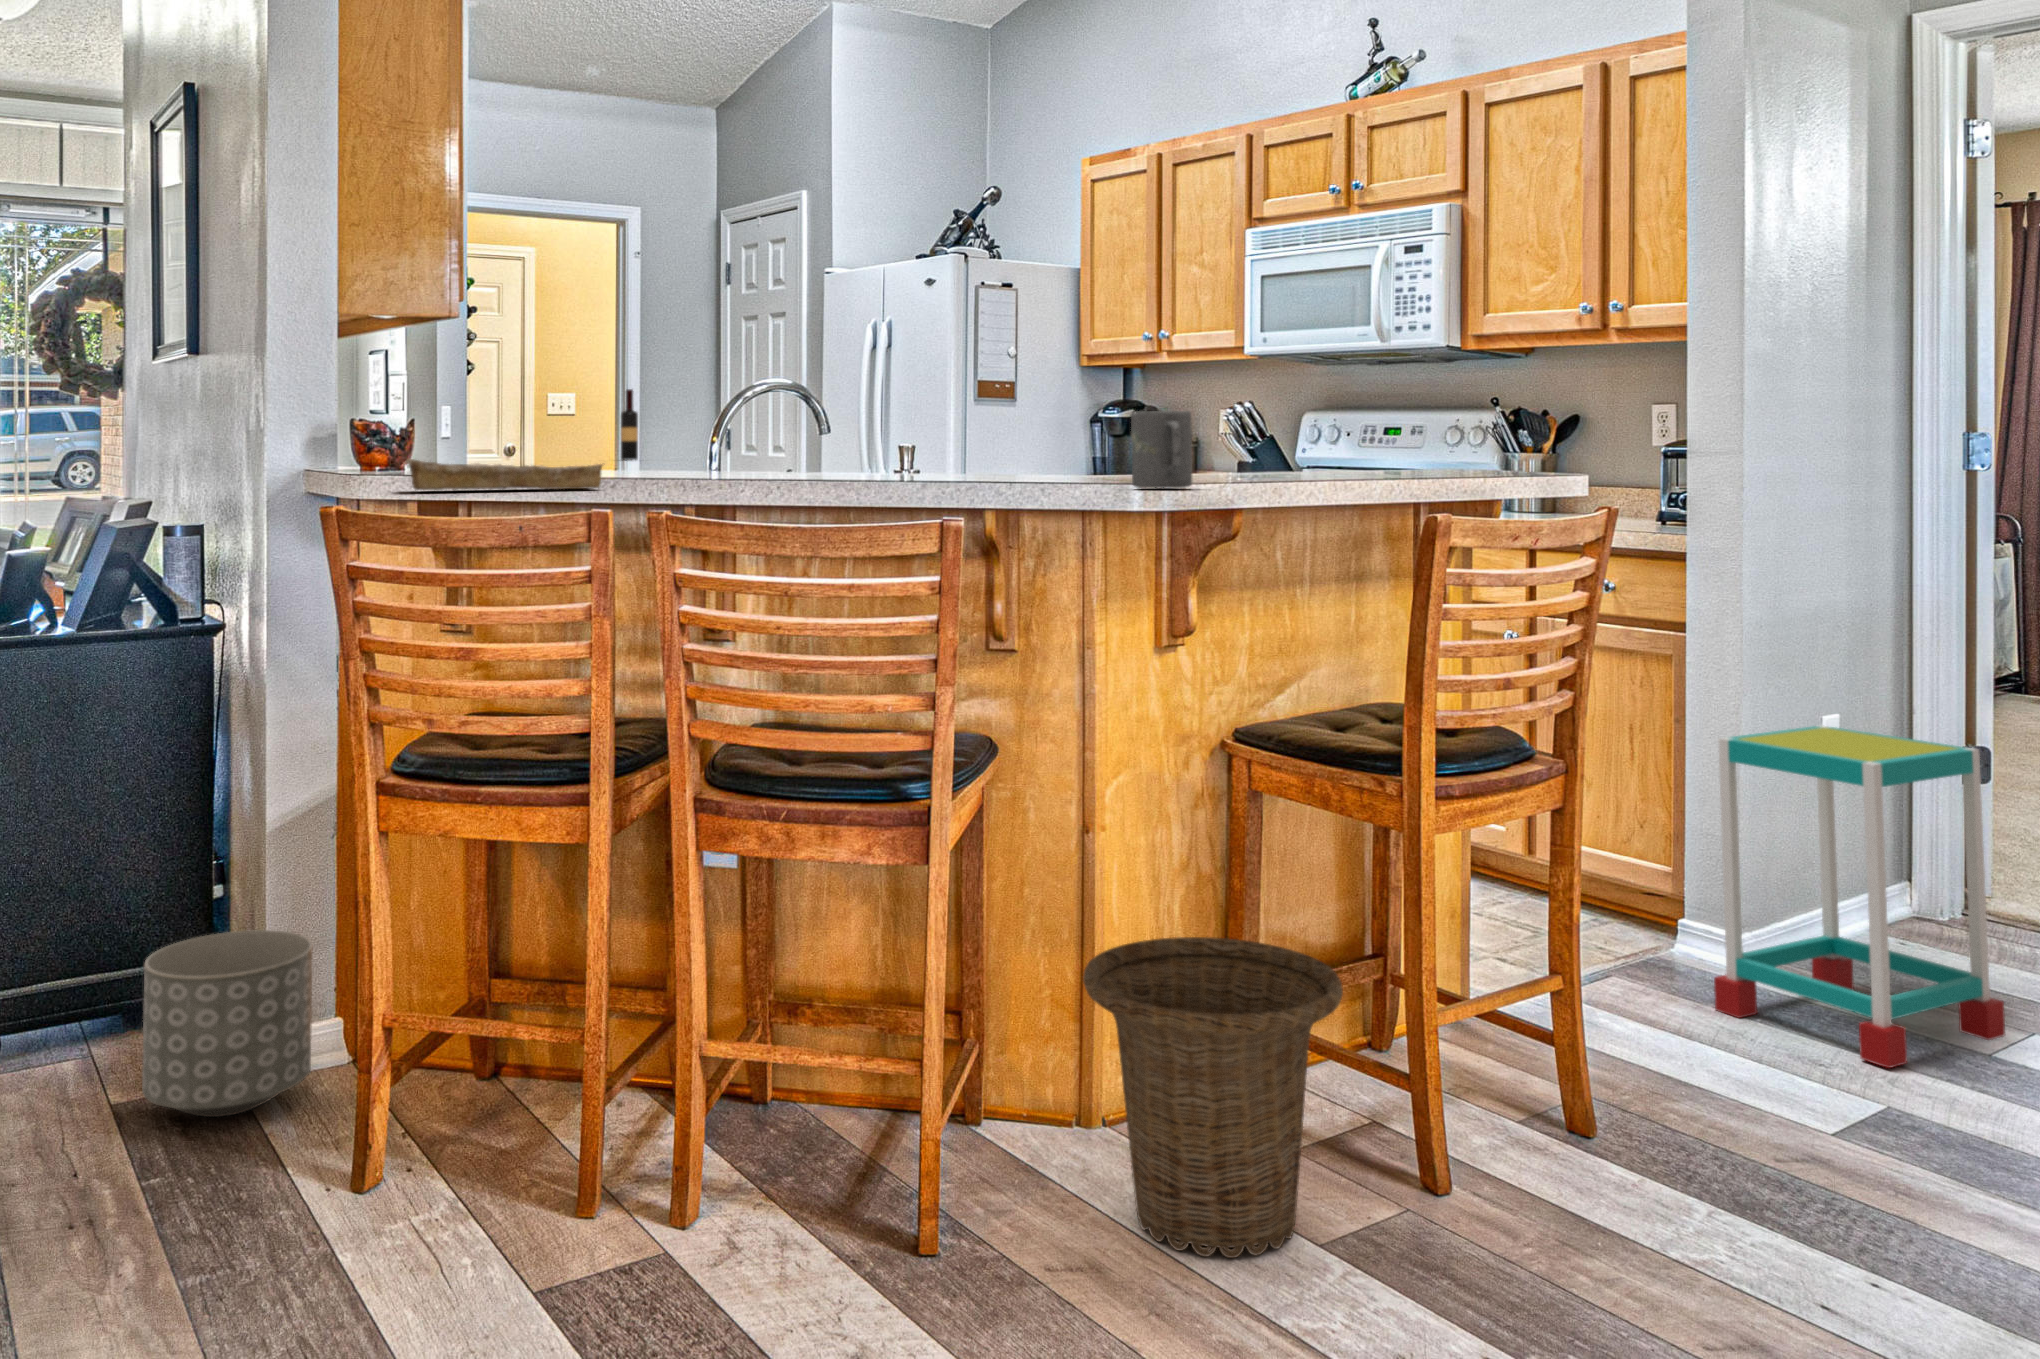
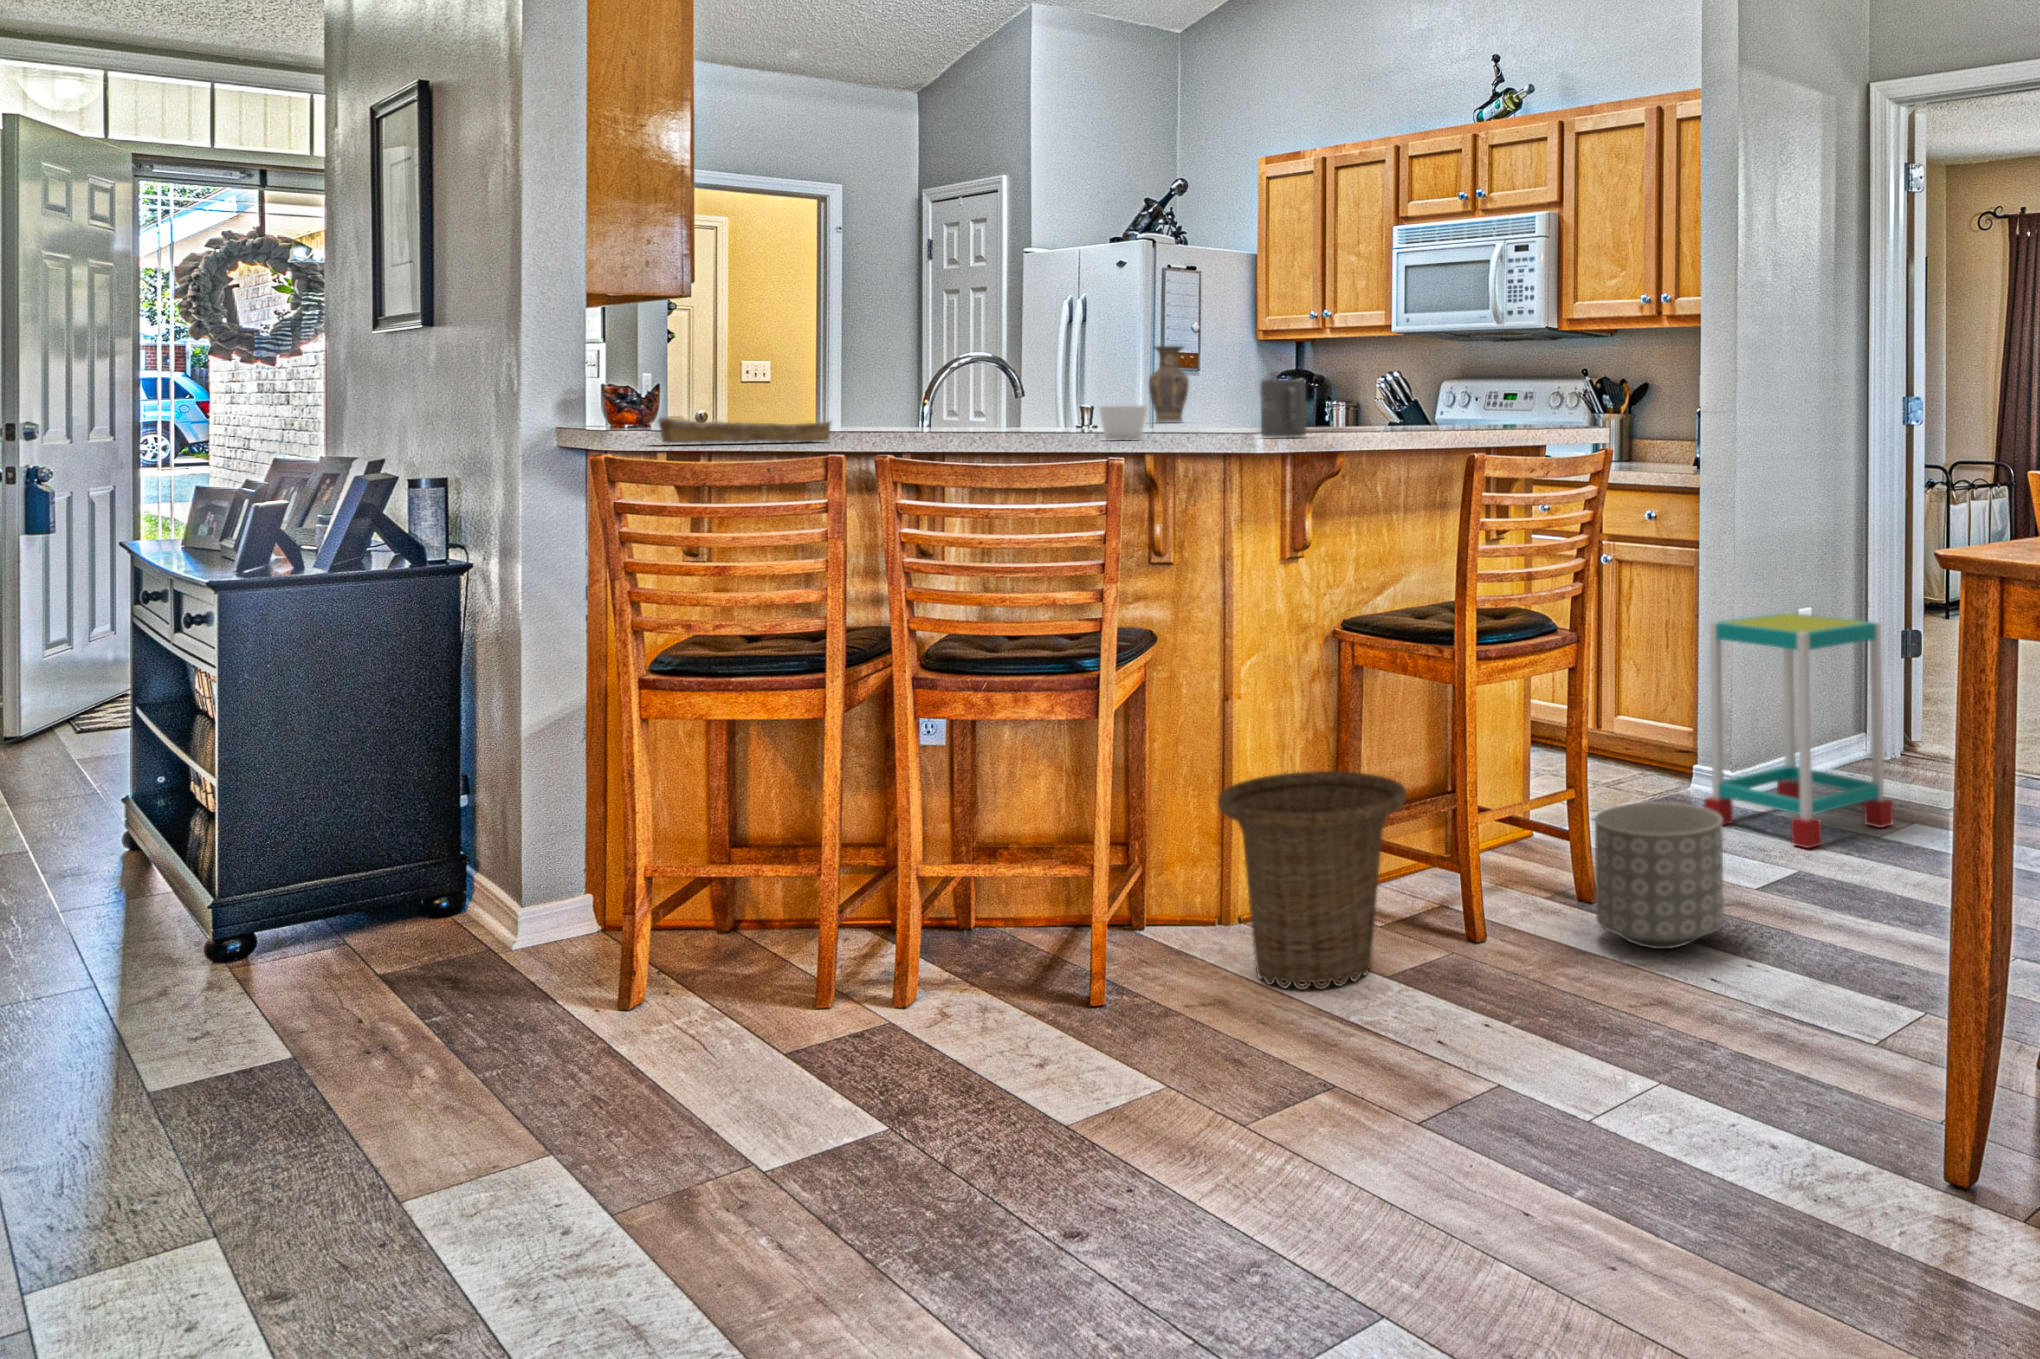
vase: none [961,374,1006,461] -> present [1149,346,1189,423]
wine bottle: present [621,389,638,460] -> none [822,357,840,424]
candle: none [924,446,985,490] -> present [1099,406,1147,439]
planter: present [142,930,312,1117] -> present [1595,803,1724,949]

